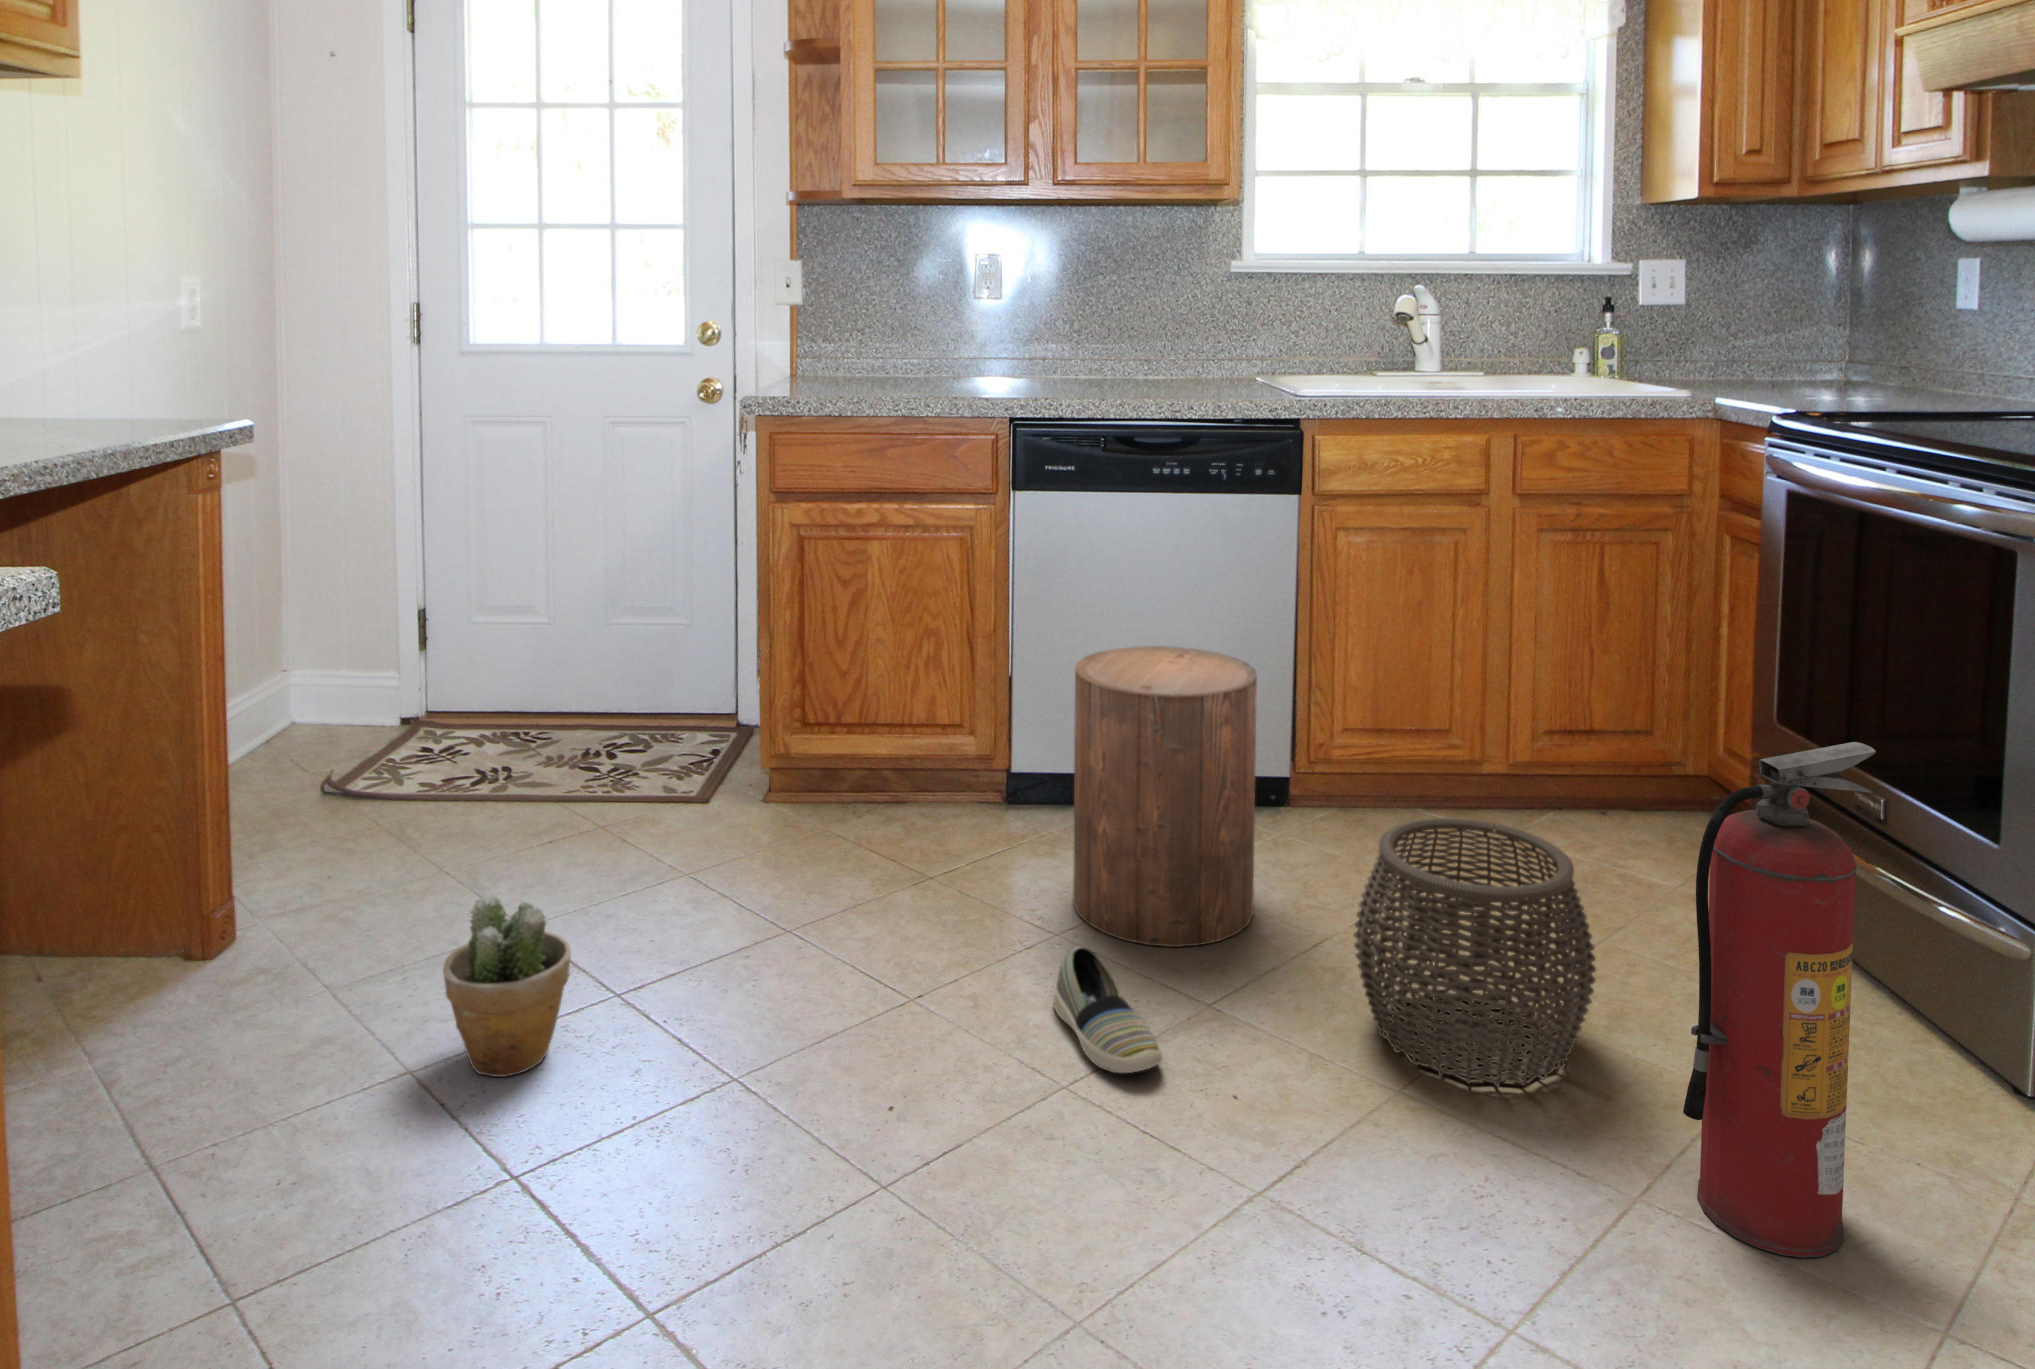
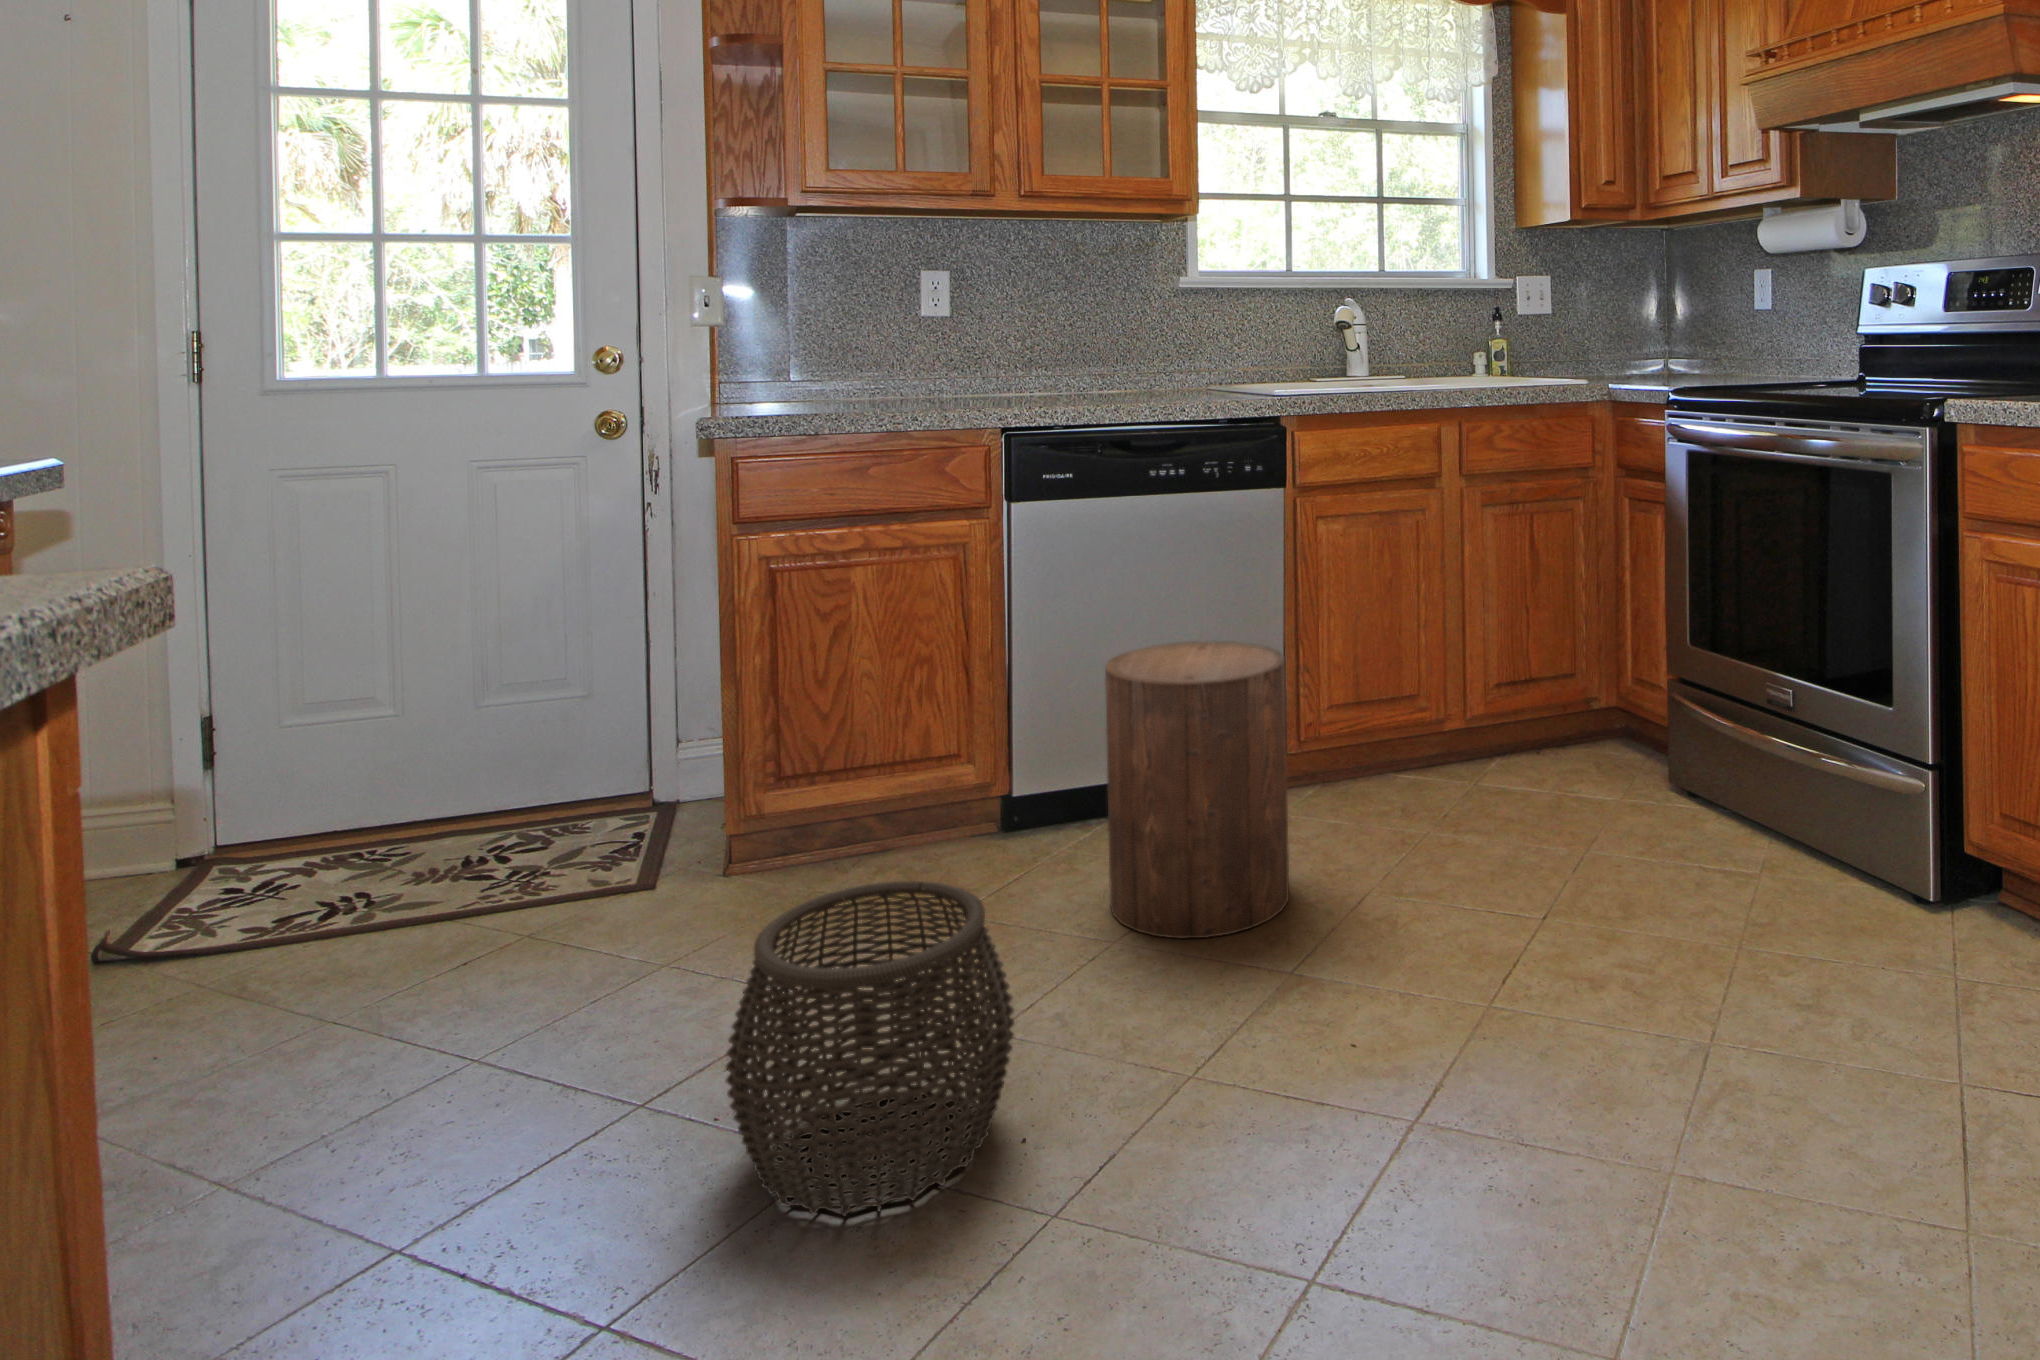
fire extinguisher: present [1683,742,1876,1258] -> none [1739,627,1860,1072]
woven basket: present [1354,818,1596,1087] -> present [726,881,1015,1216]
potted plant: present [443,896,571,1077] -> none [394,1021,574,1254]
shoe: present [1054,947,1162,1073] -> none [1132,947,1266,1062]

